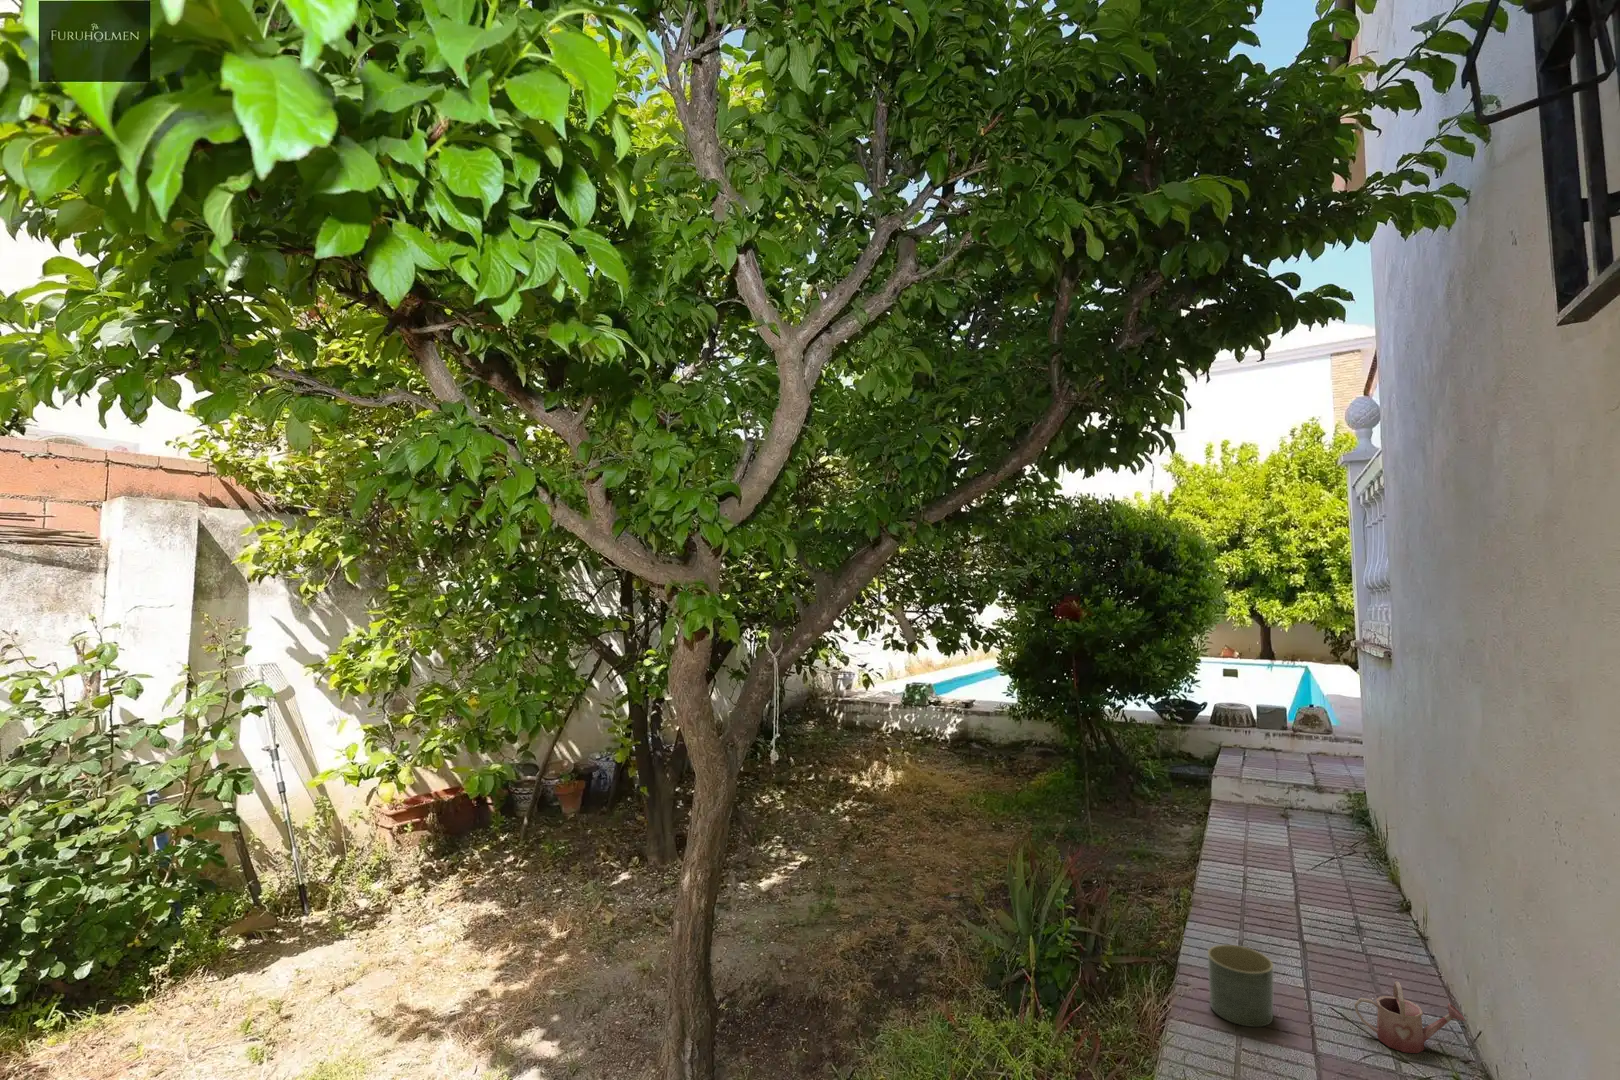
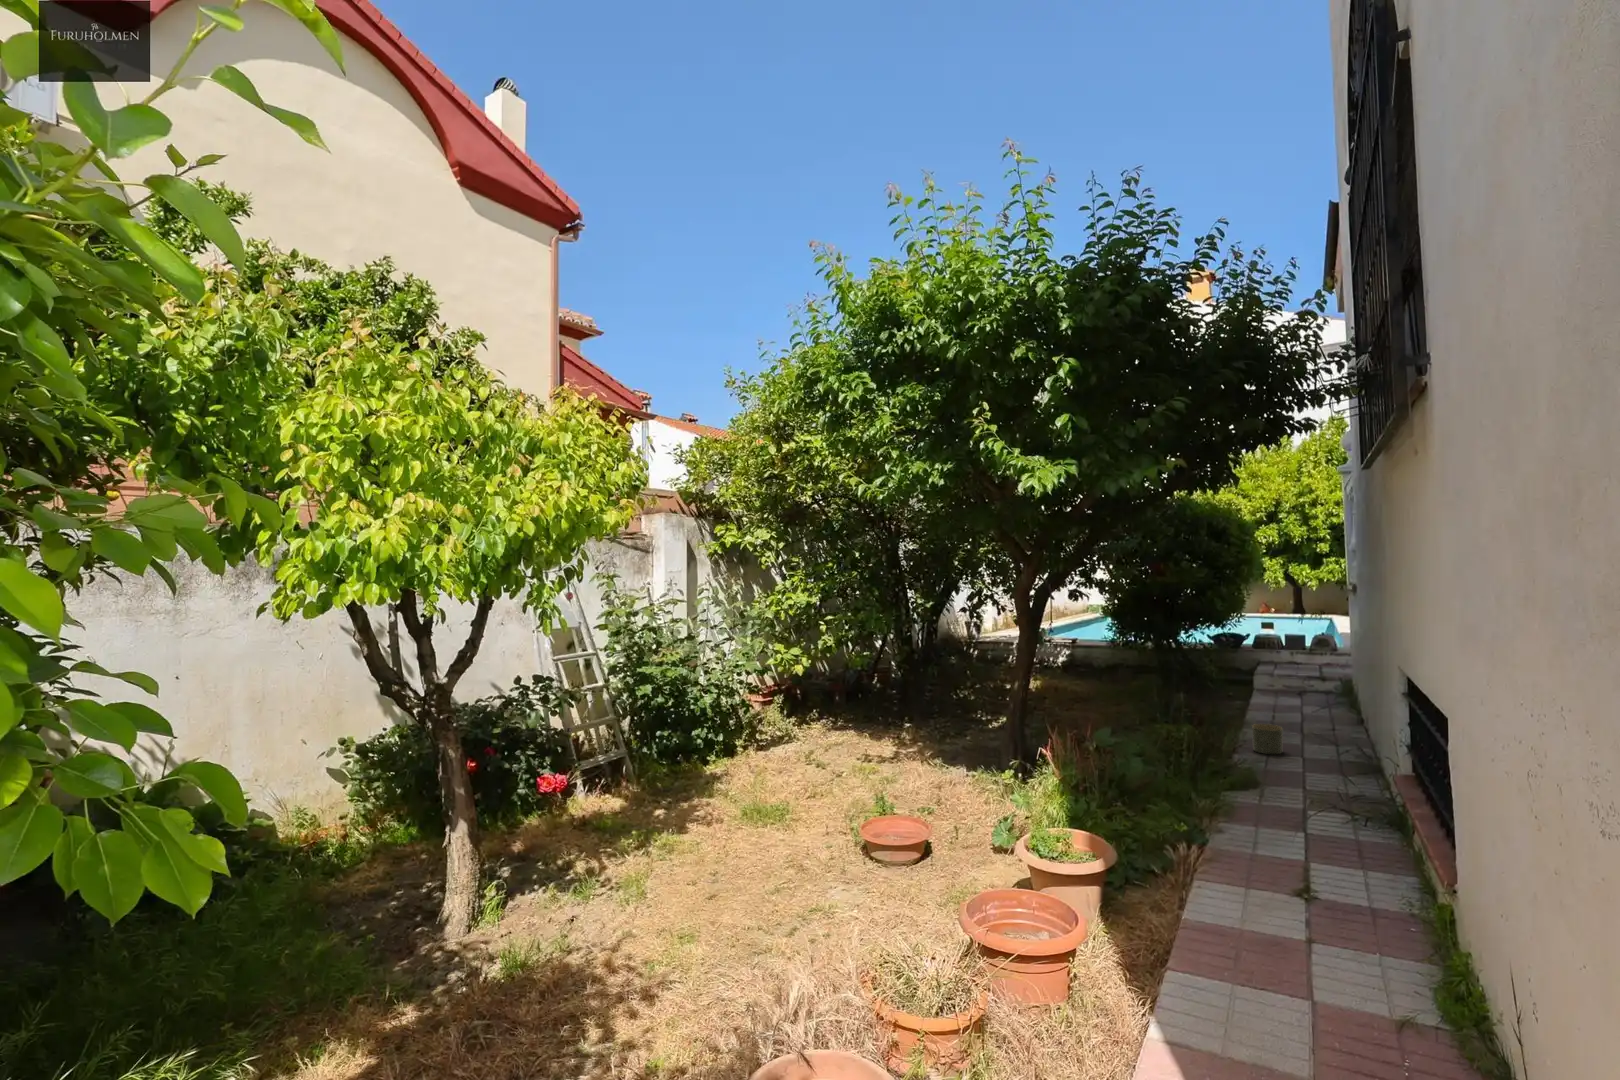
watering can: present [1354,981,1465,1053] -> none [1319,730,1366,758]

